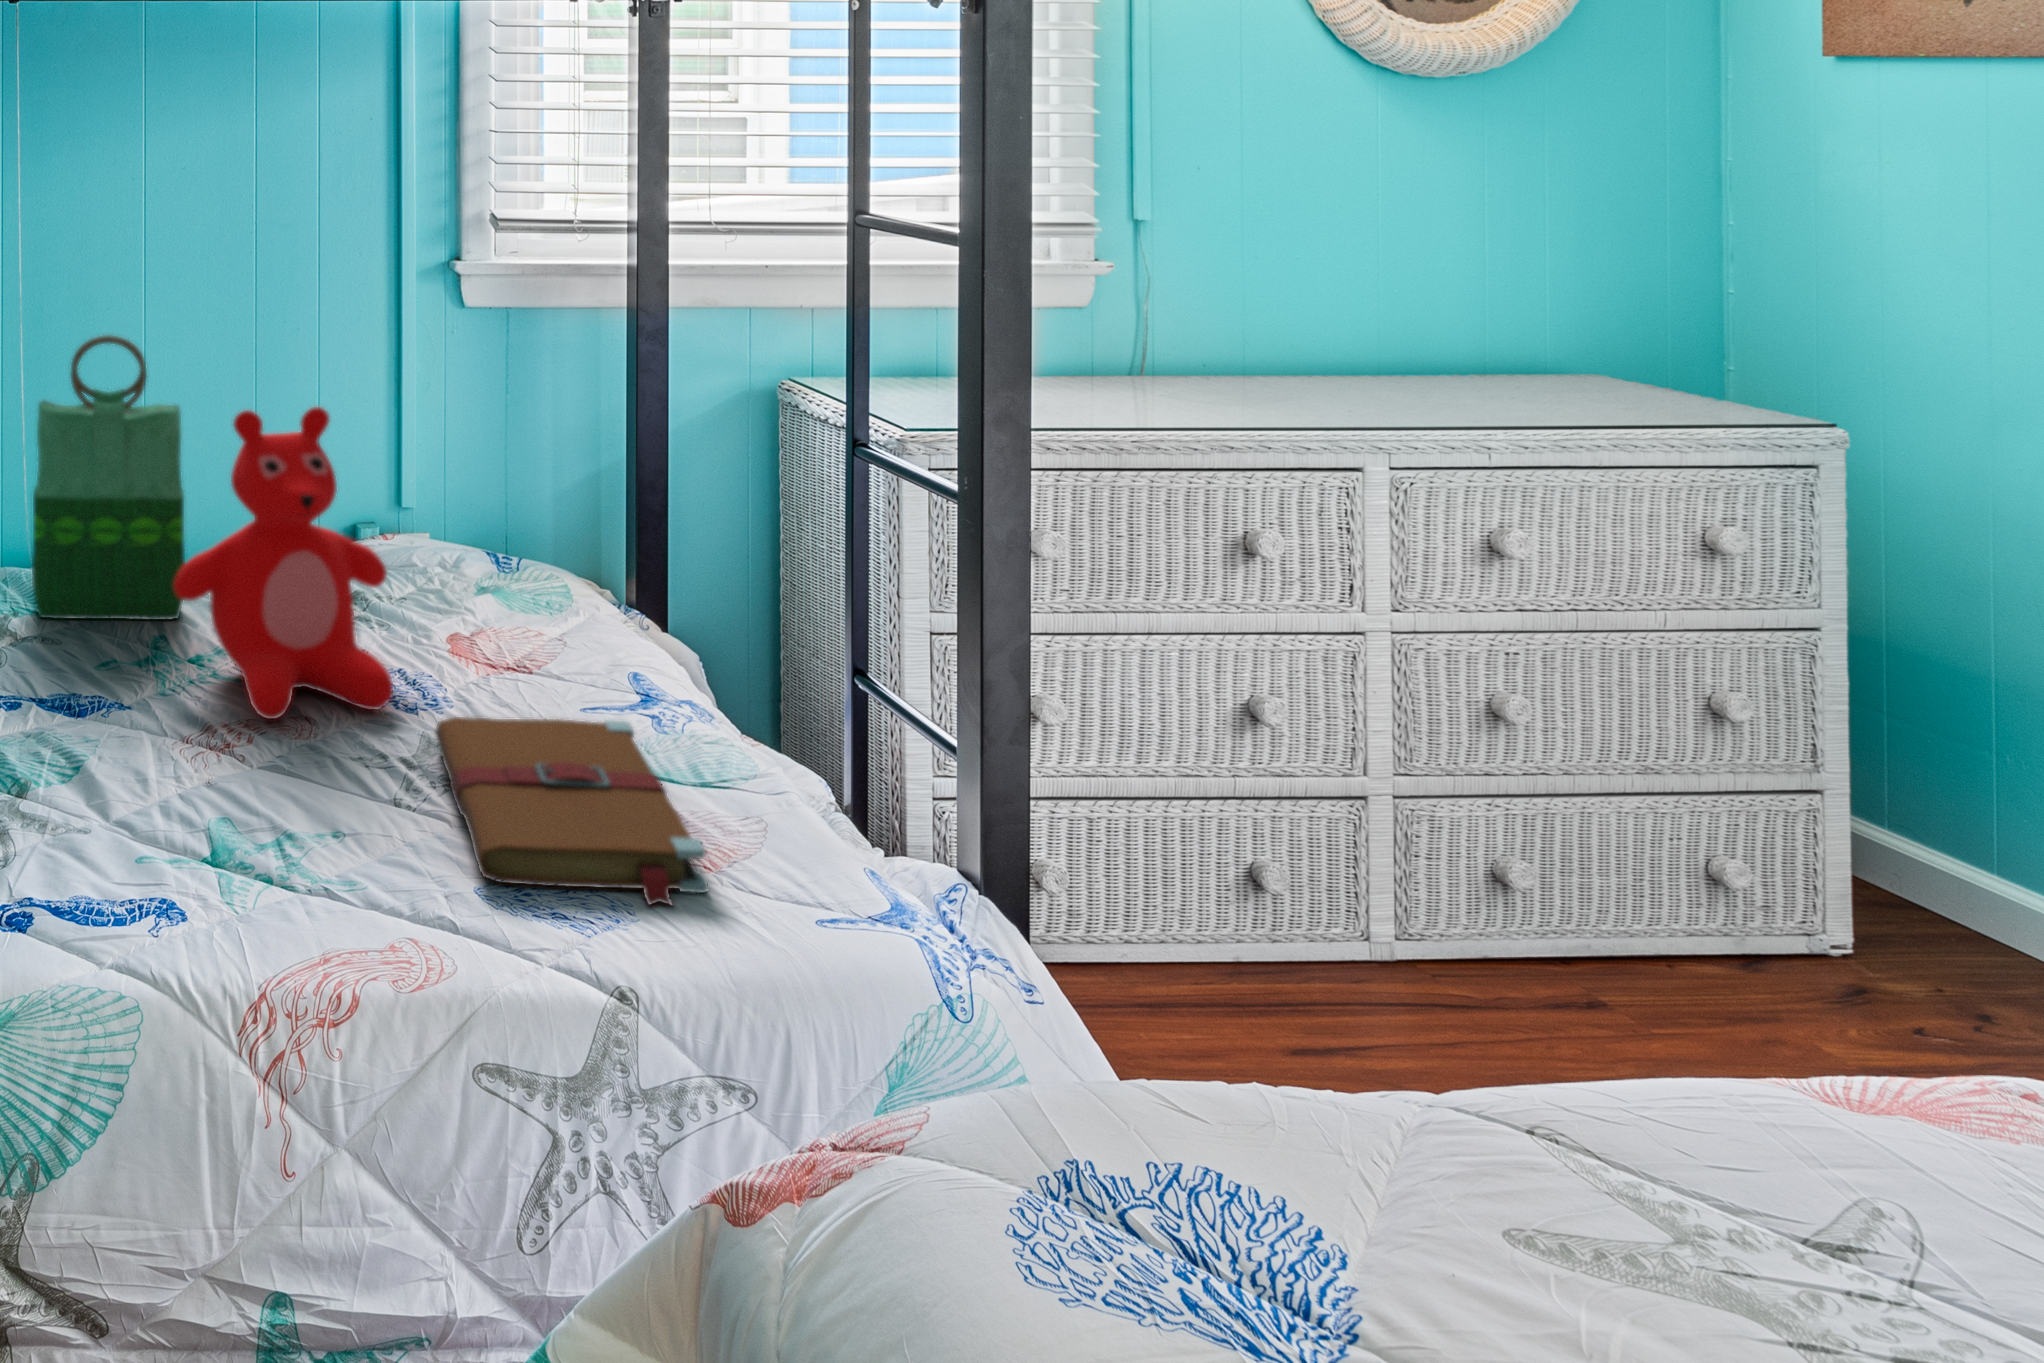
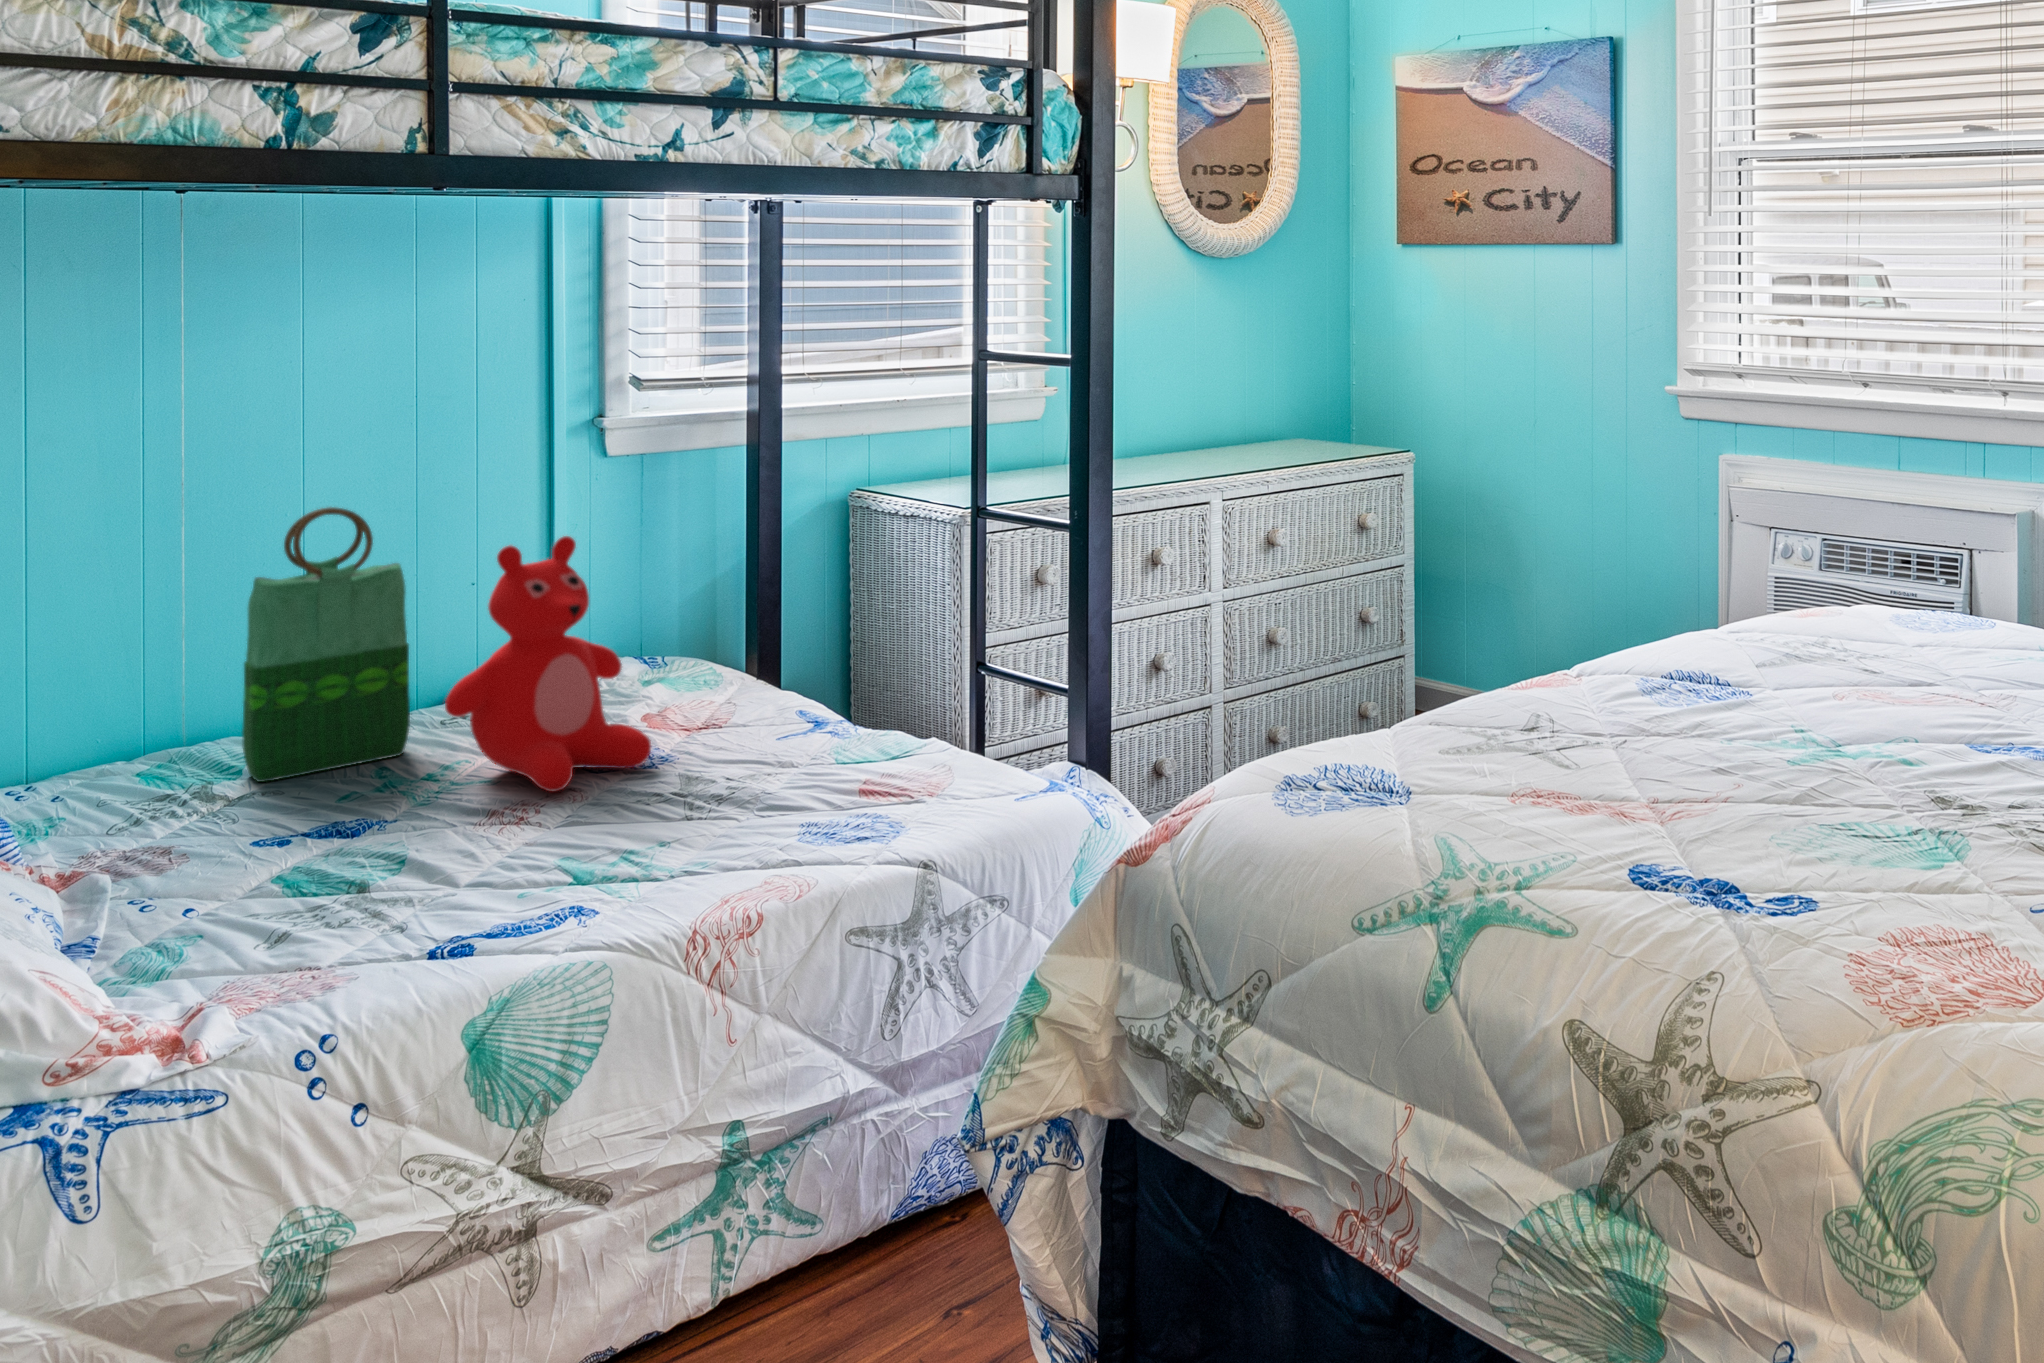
book: present [435,717,708,905] -> none [701,723,941,828]

